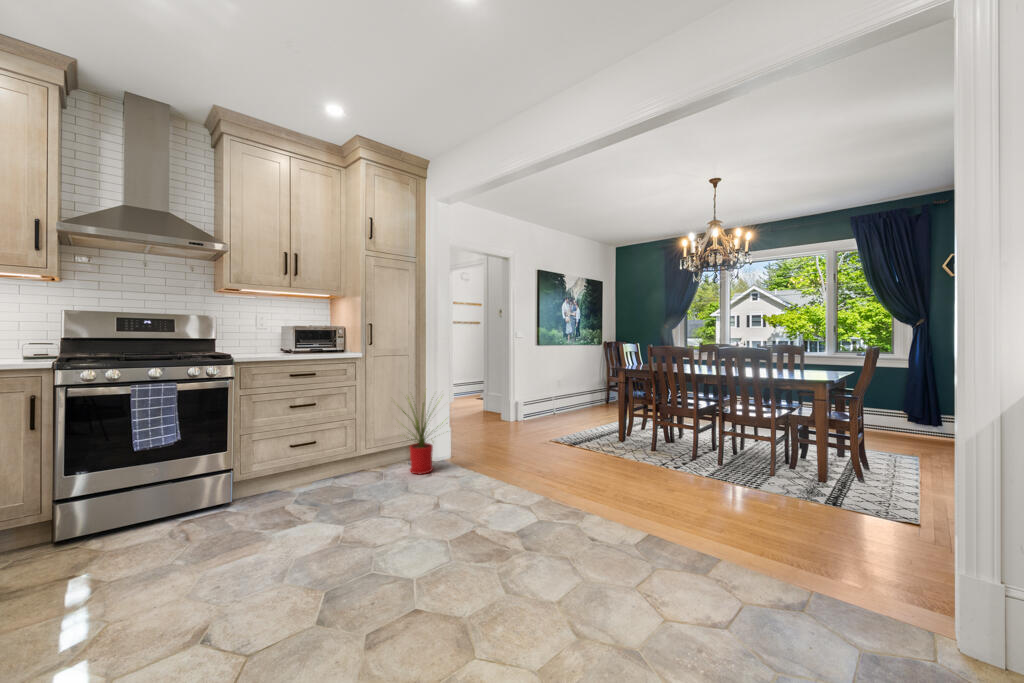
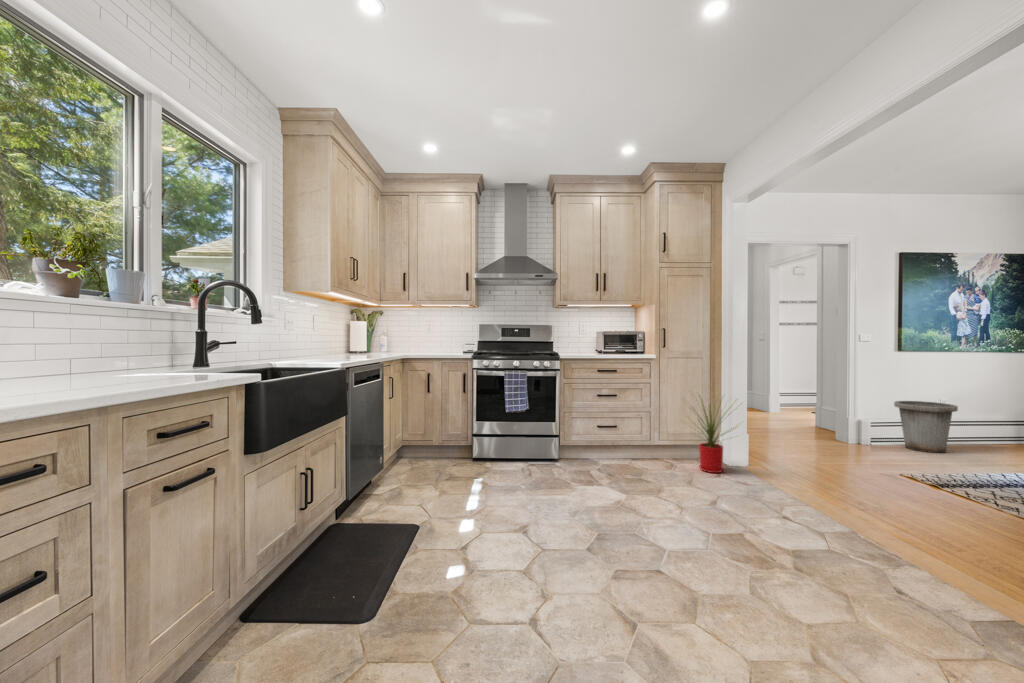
trash can: none [537,383,571,421] -> present [894,401,958,453]

